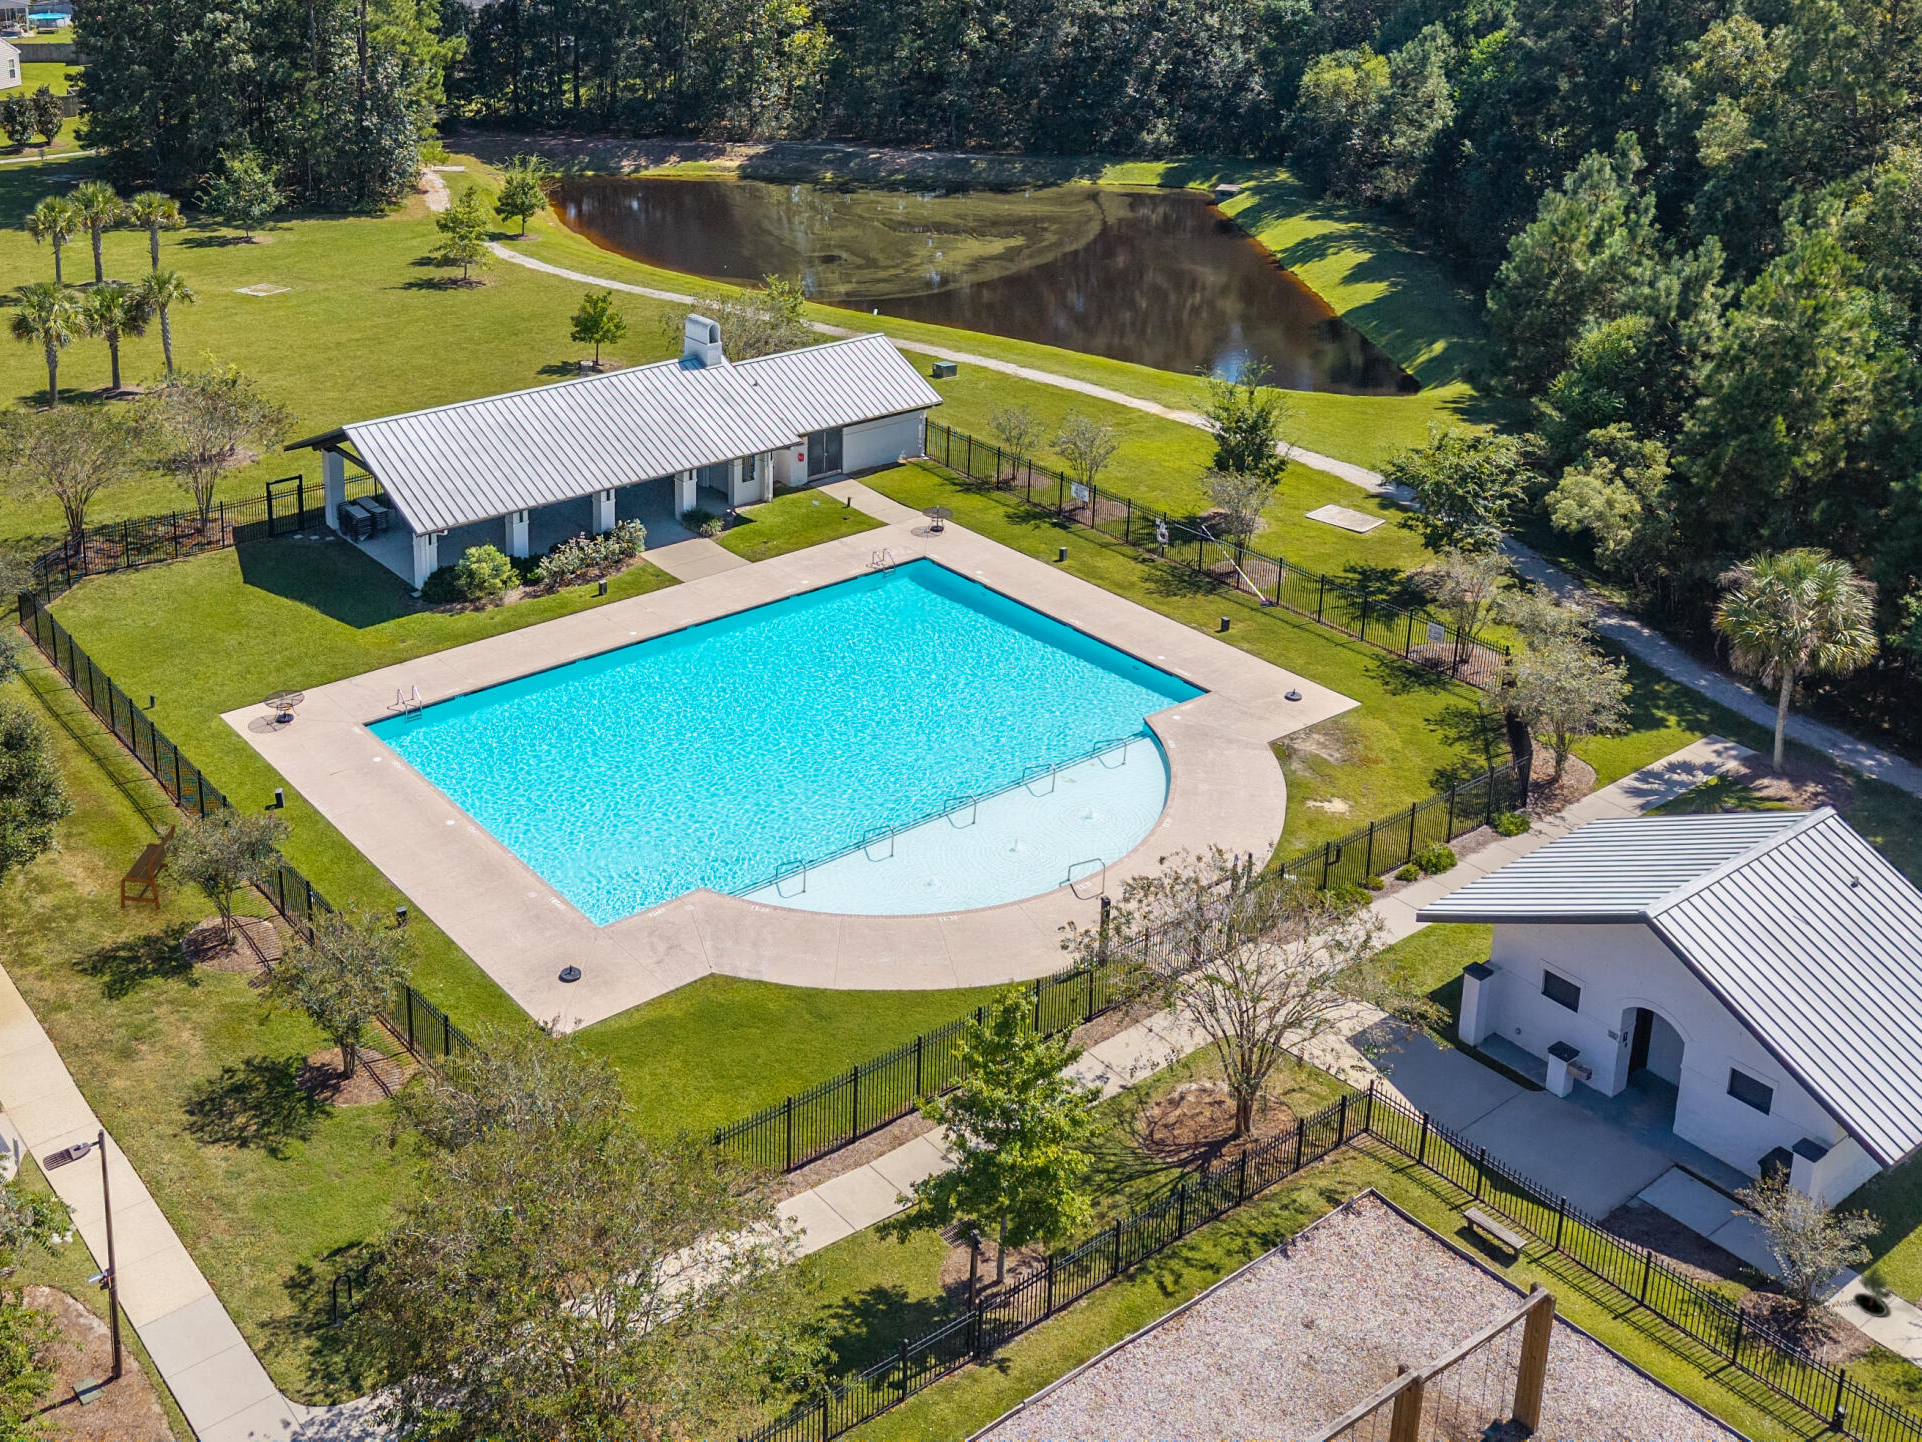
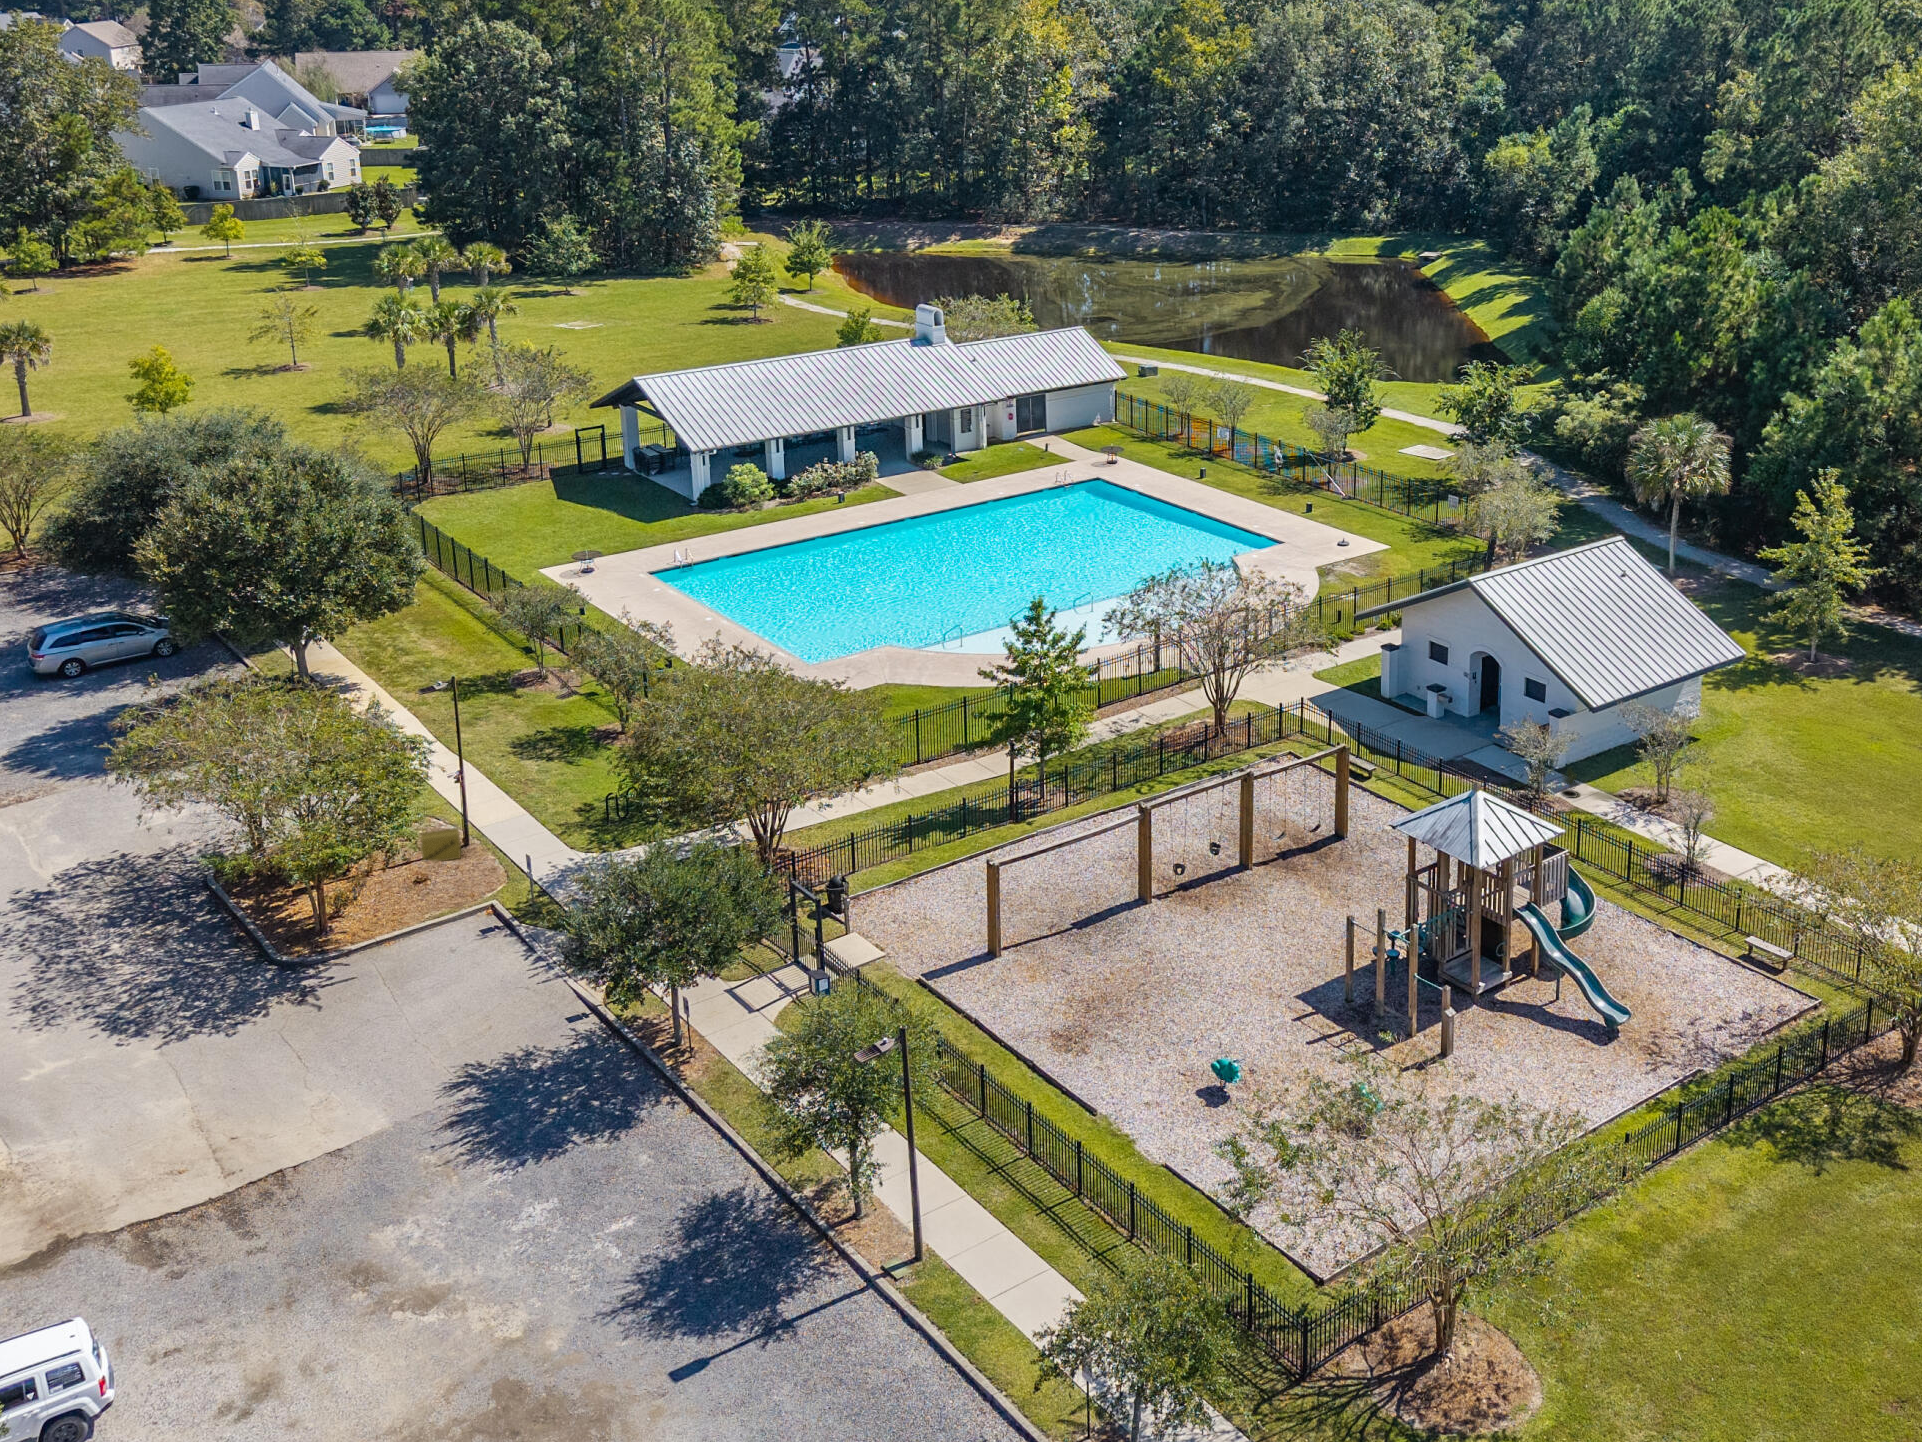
bench: present [121,824,176,909] -> none [462,607,507,661]
cardboard box: none [56,1347,119,1421] -> present [421,828,461,861]

